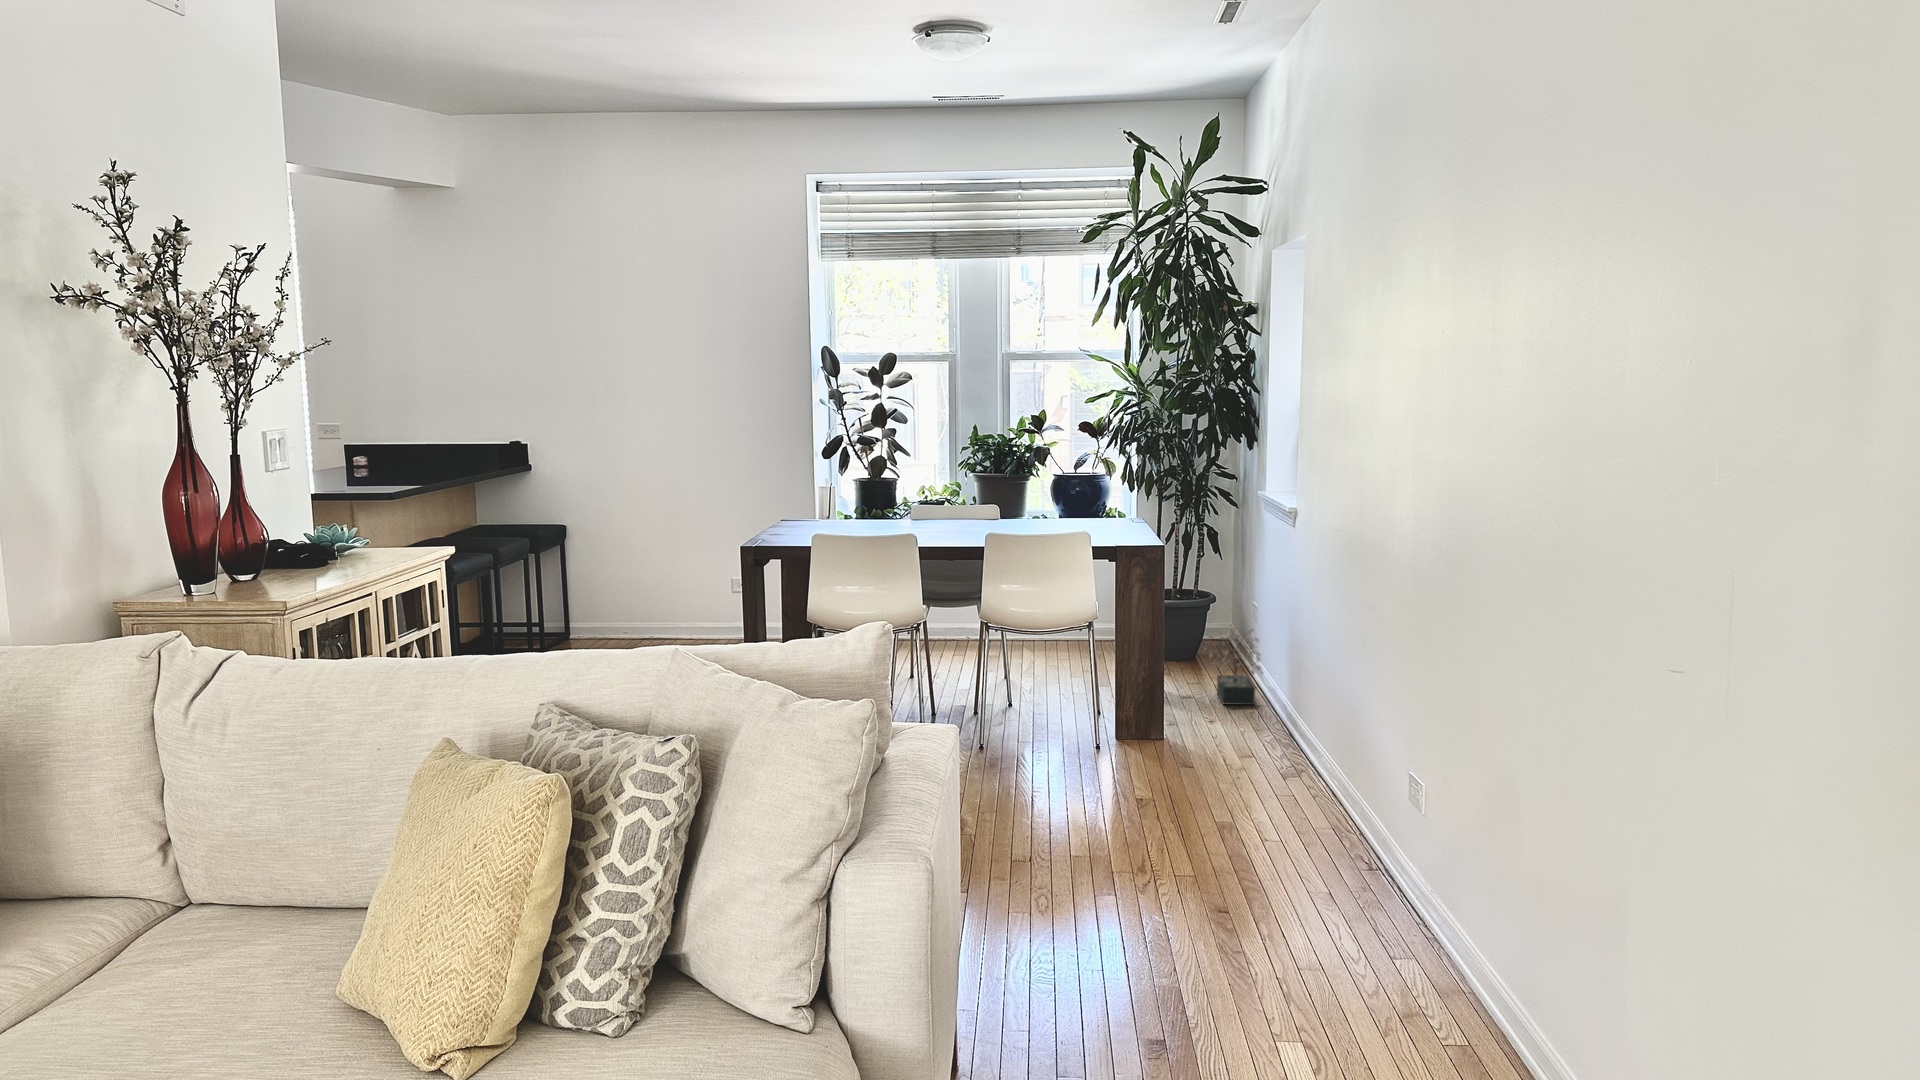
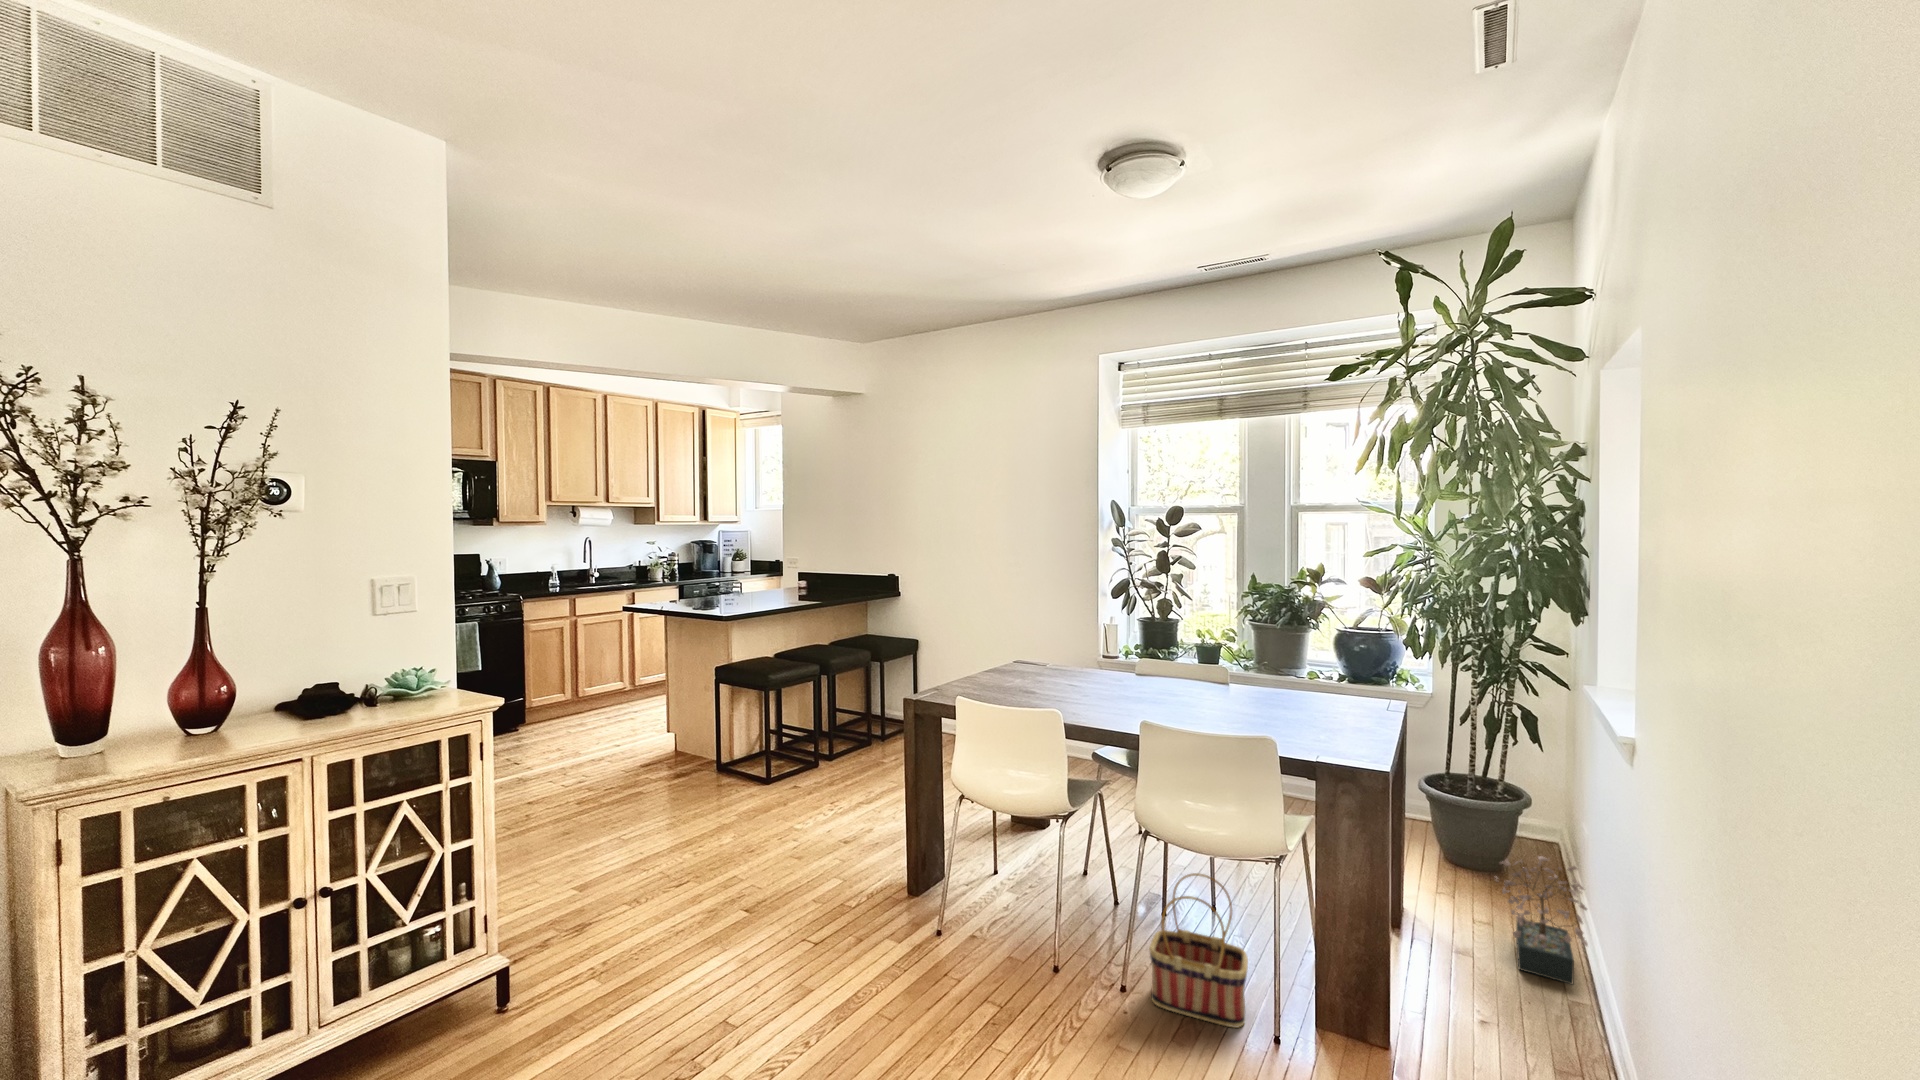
basket: none [998,658,1075,762] -> present [1149,873,1248,1028]

